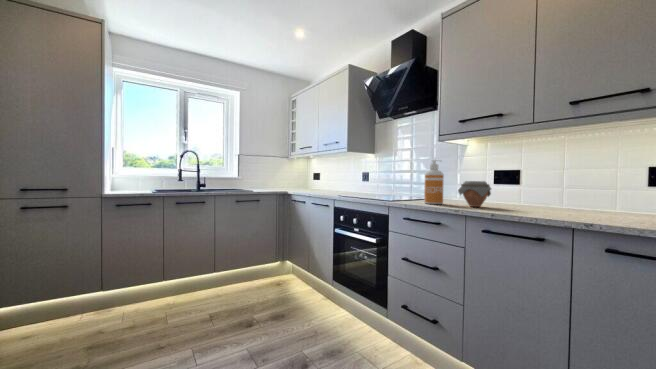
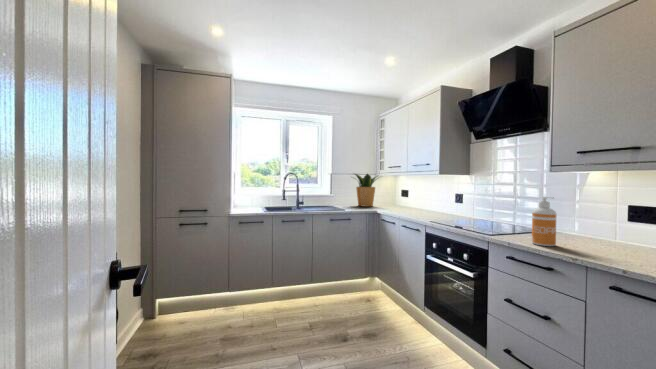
potted plant: none [260,153,295,189] -> present [355,174,377,207]
jar: present [458,181,491,207] -> none [576,224,623,255]

